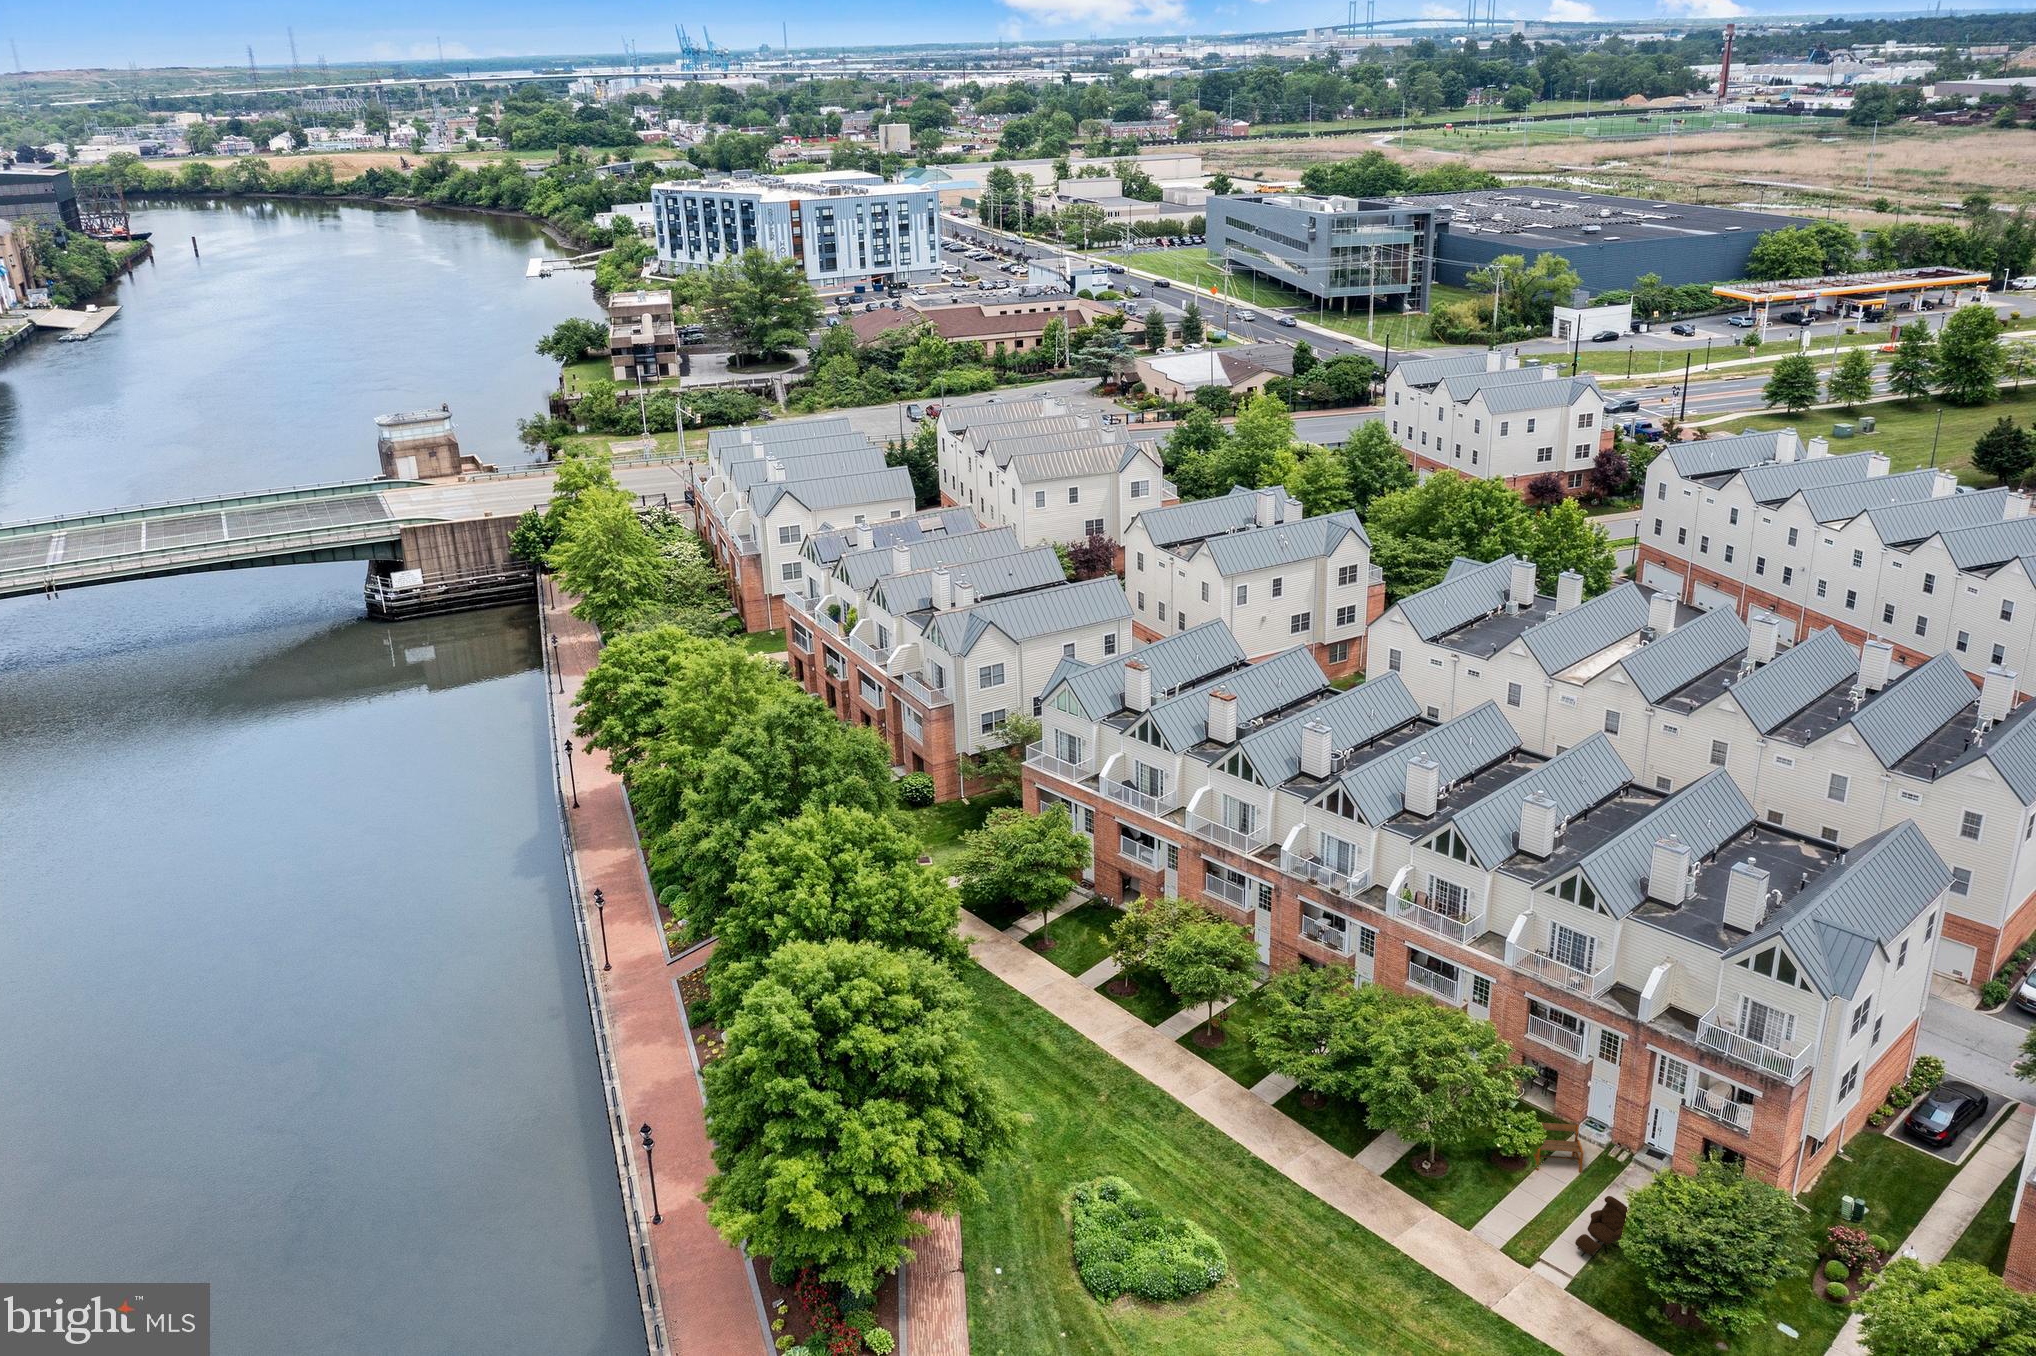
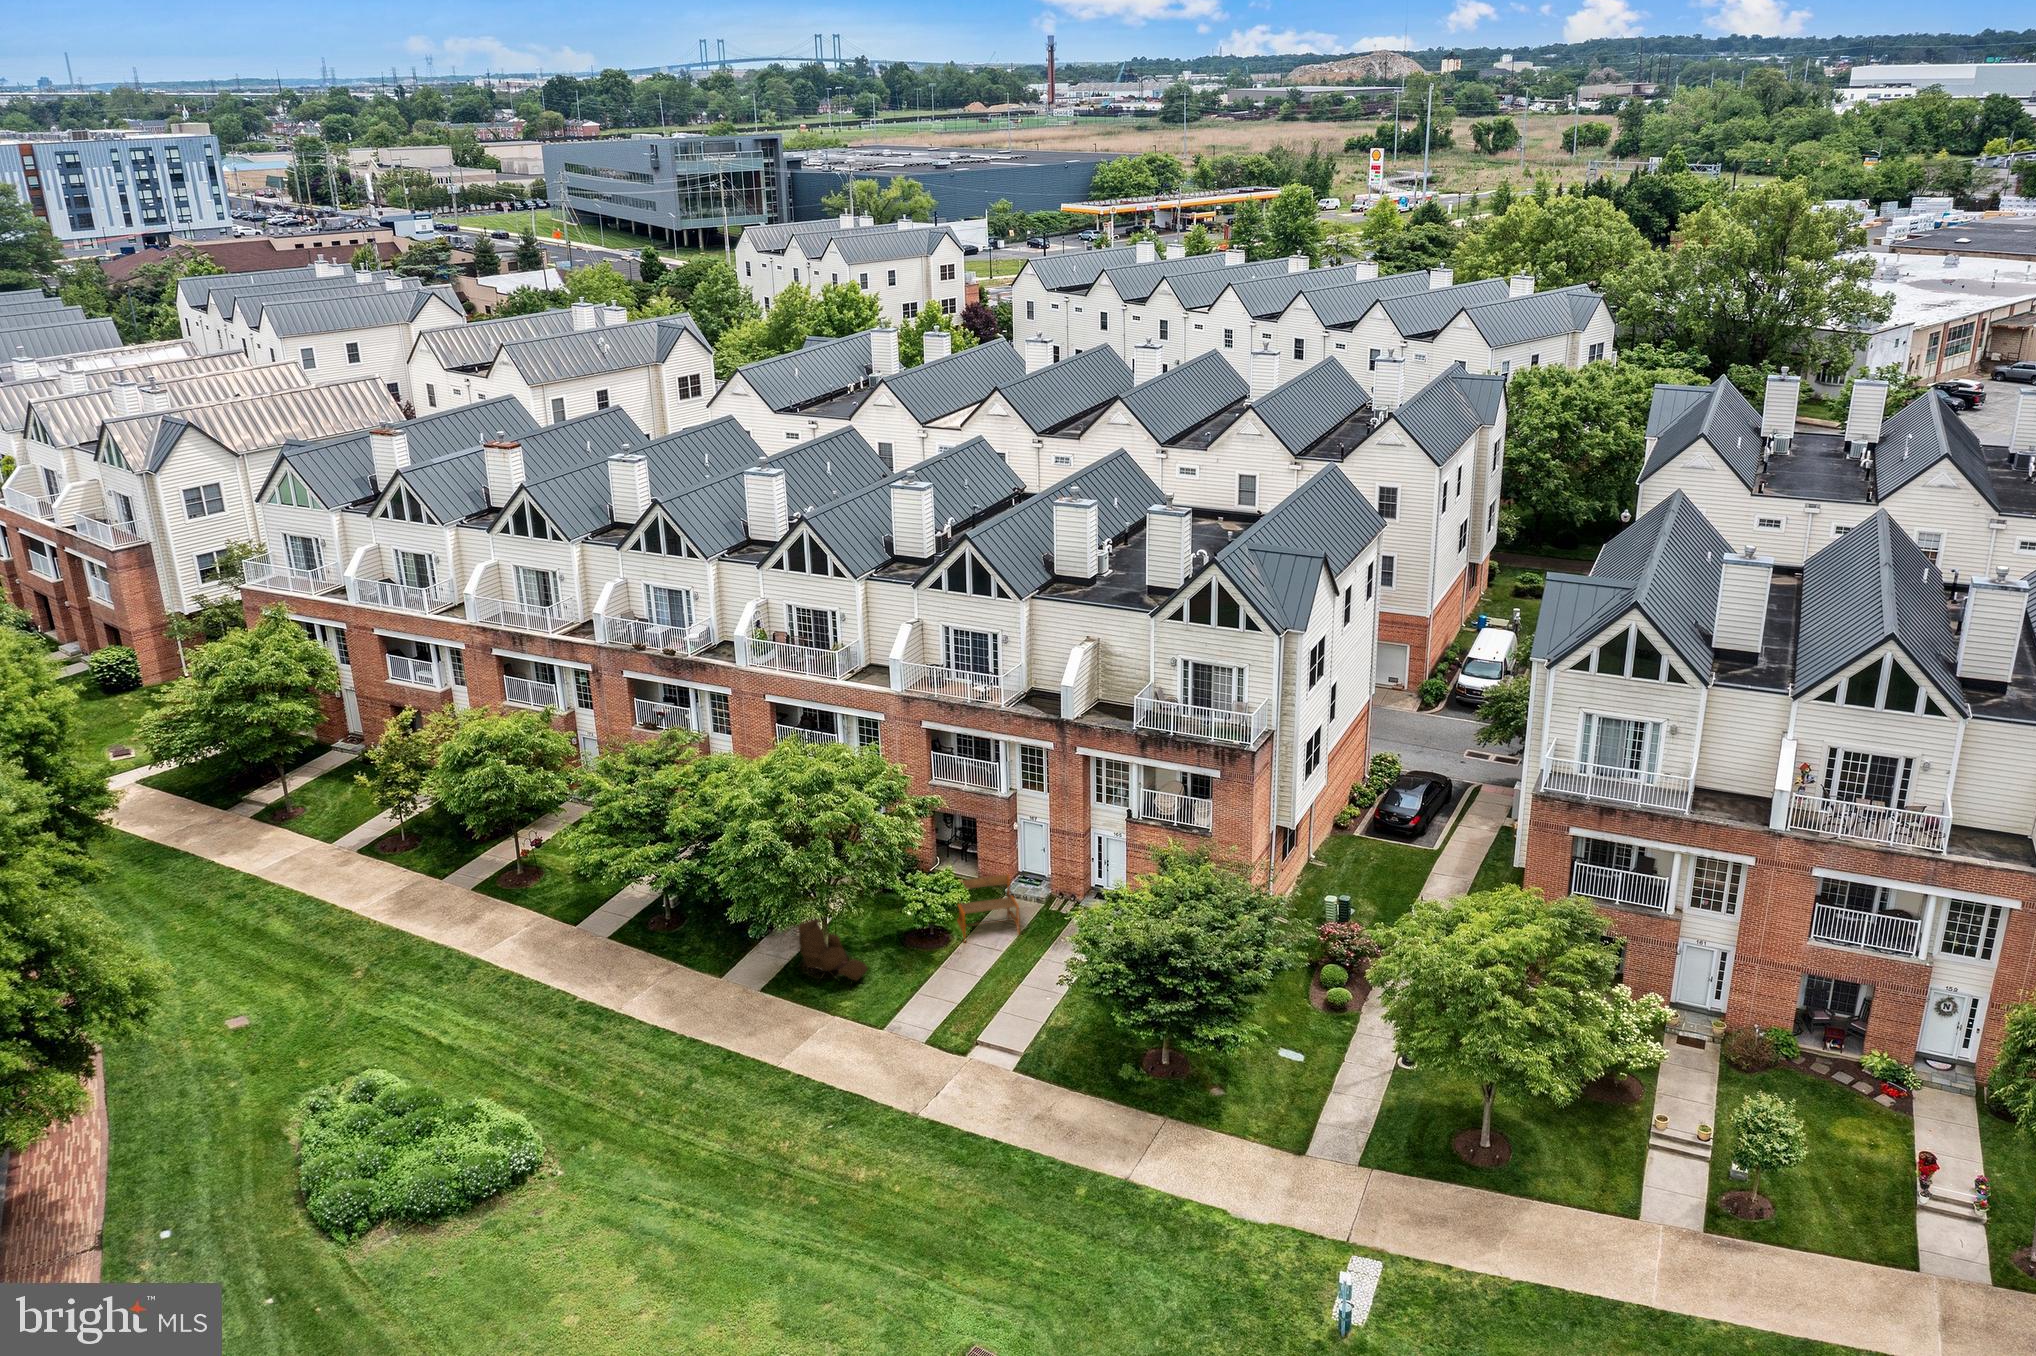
lounge chair: present [1575,1196,1628,1259] -> present [798,919,868,983]

